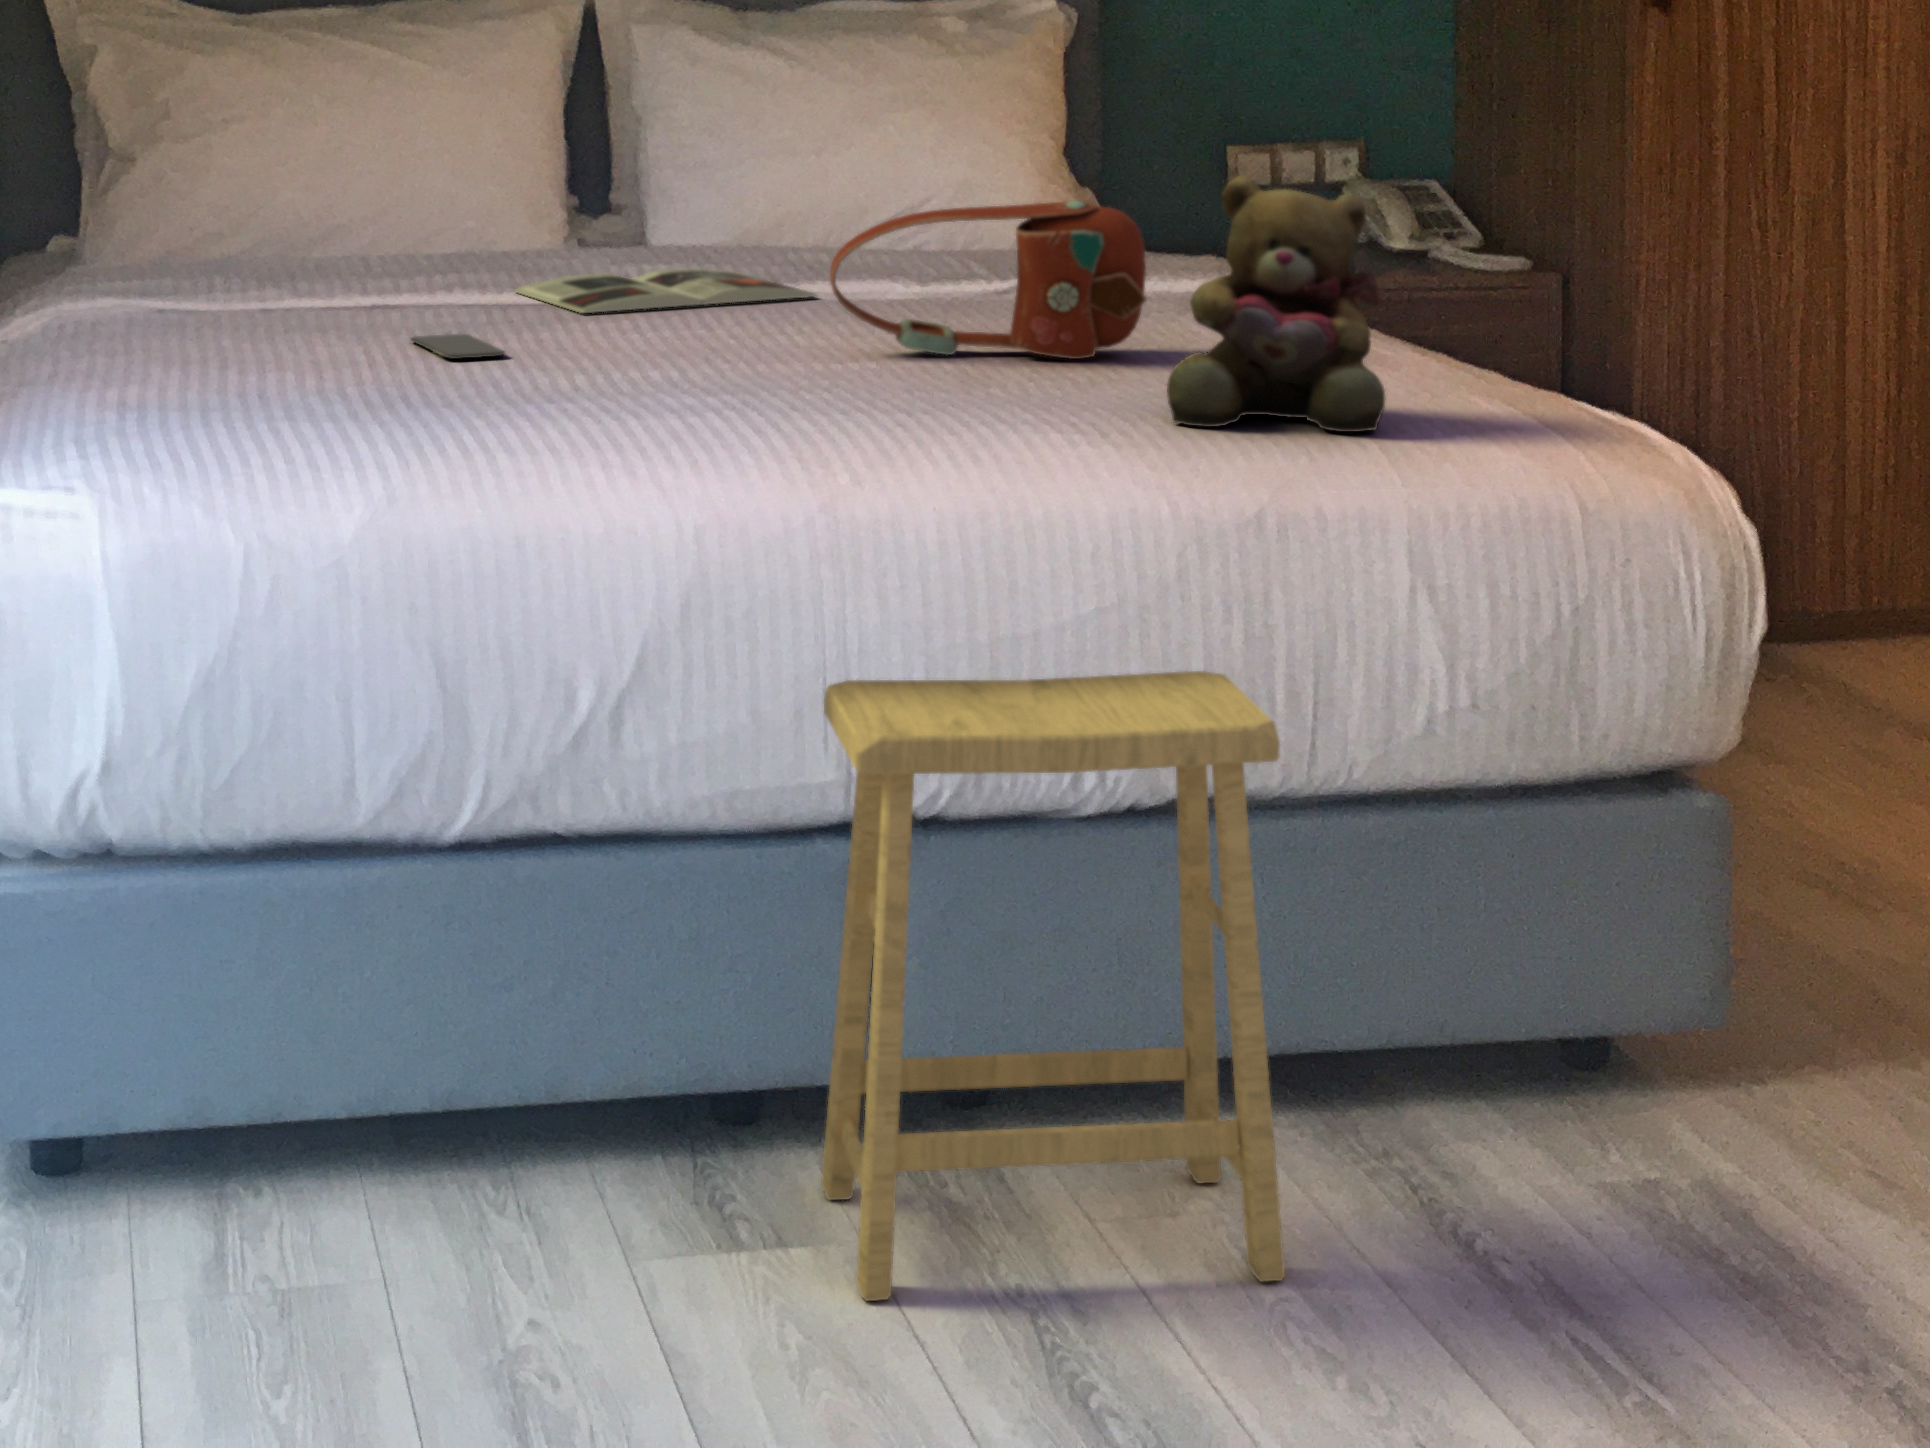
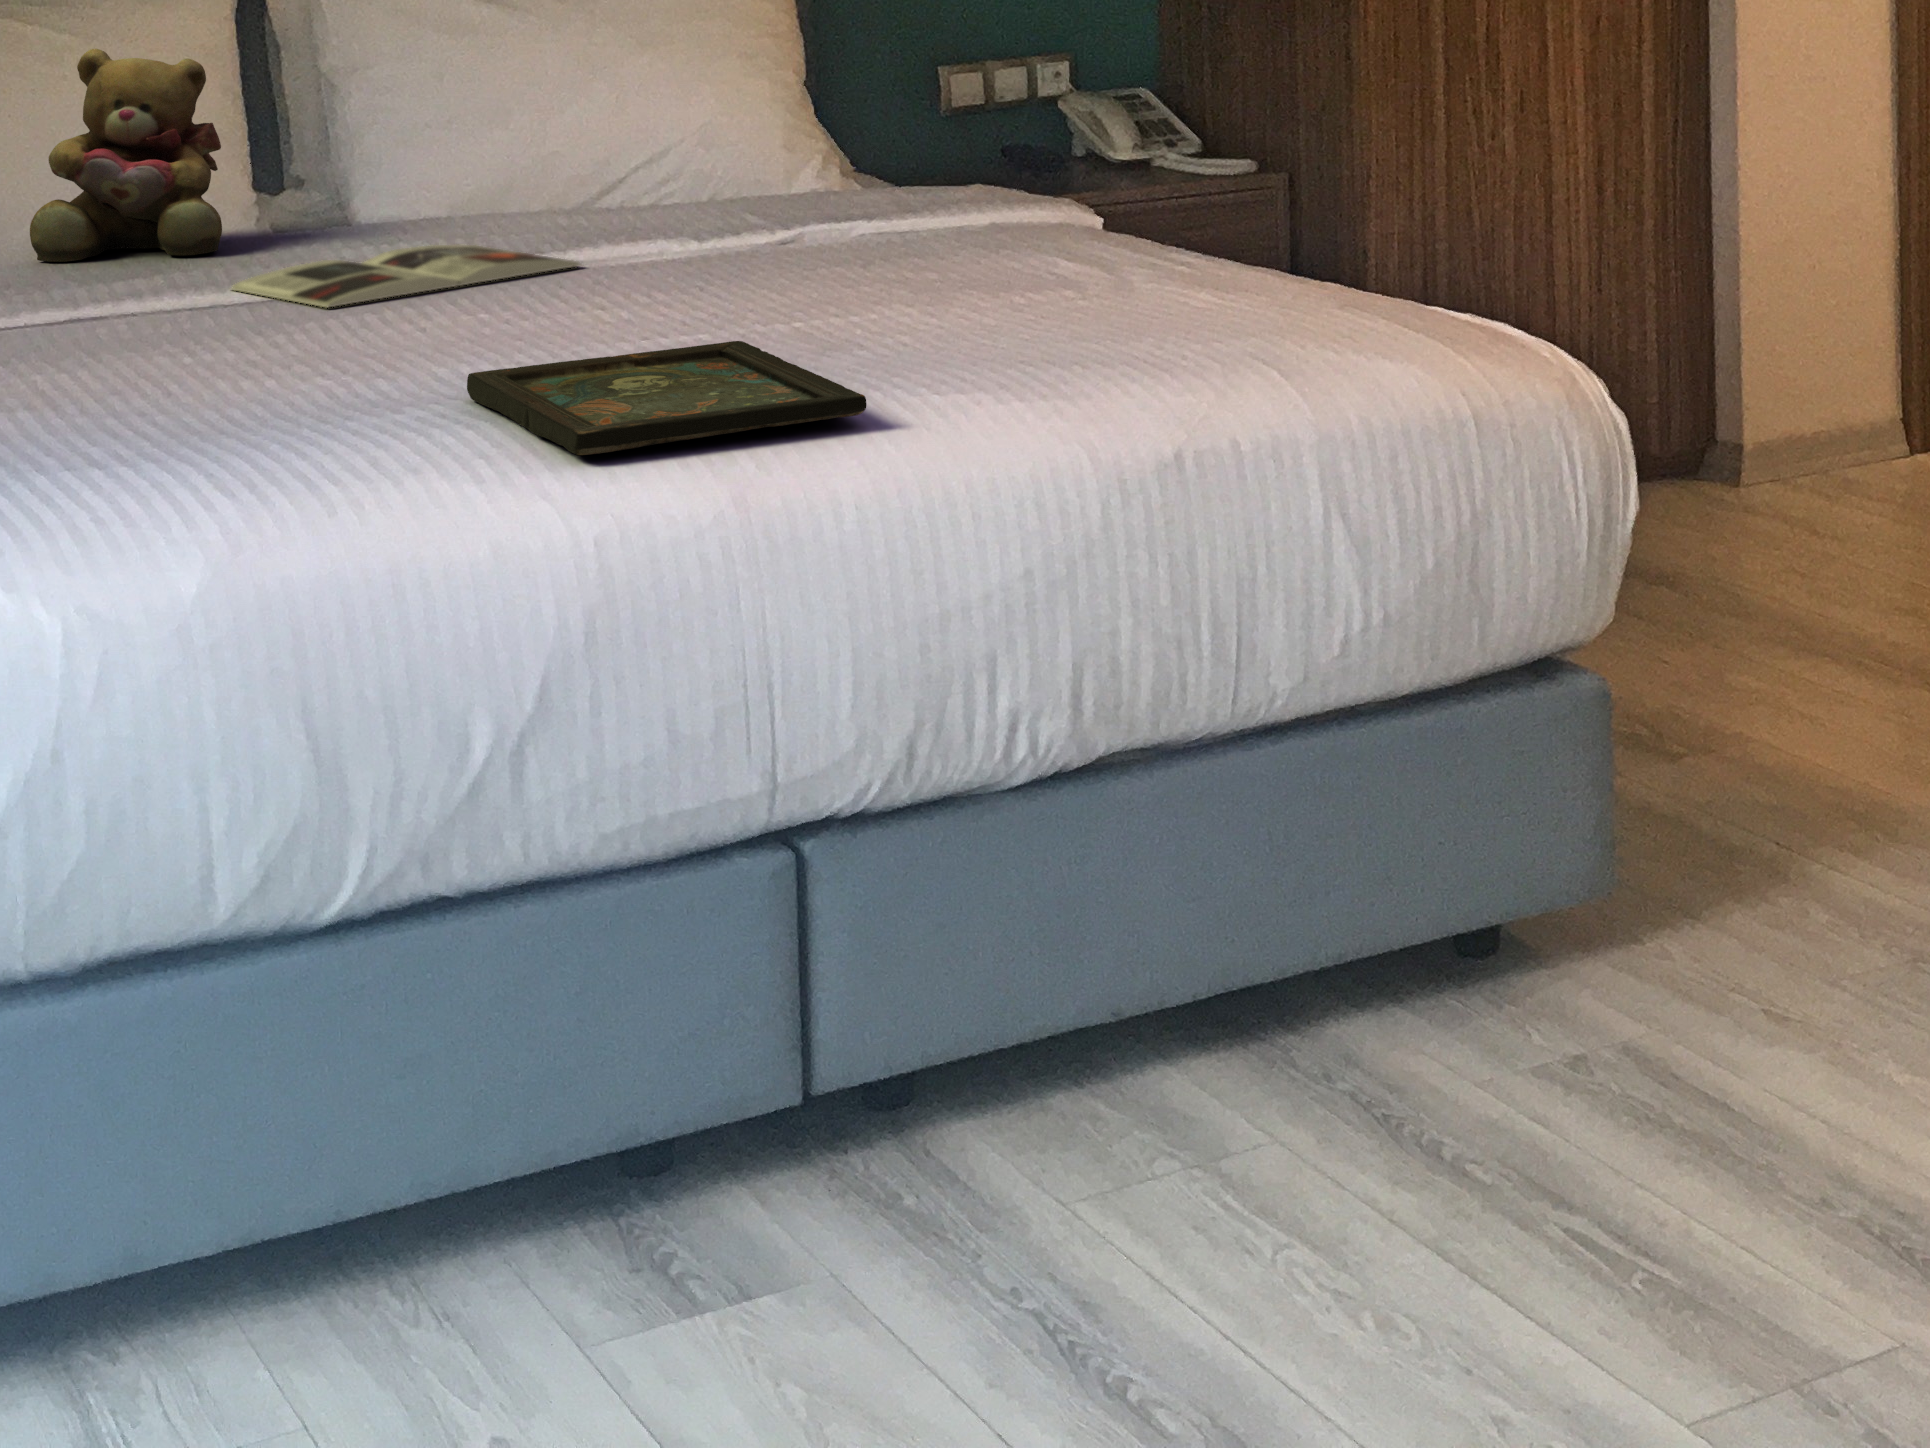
teddy bear: present [1167,176,1385,432] -> present [30,49,222,262]
handbag: present [830,200,1146,359] -> none [634,145,977,319]
smartphone: present [411,334,505,359] -> none [142,344,270,375]
tray: none [648,369,975,453] -> present [467,341,867,455]
footstool: present [821,671,1285,1301] -> none [752,624,1271,1332]

